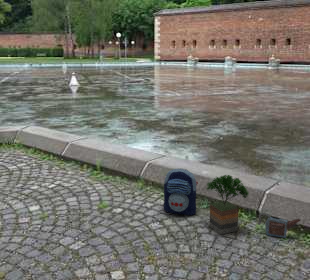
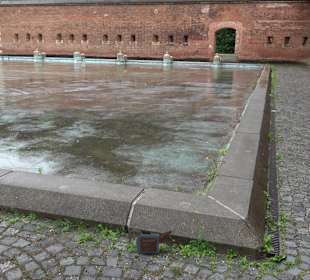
backpack: present [164,168,198,215] -> none [13,189,56,244]
potted tree: present [207,175,249,235] -> none [65,191,116,263]

